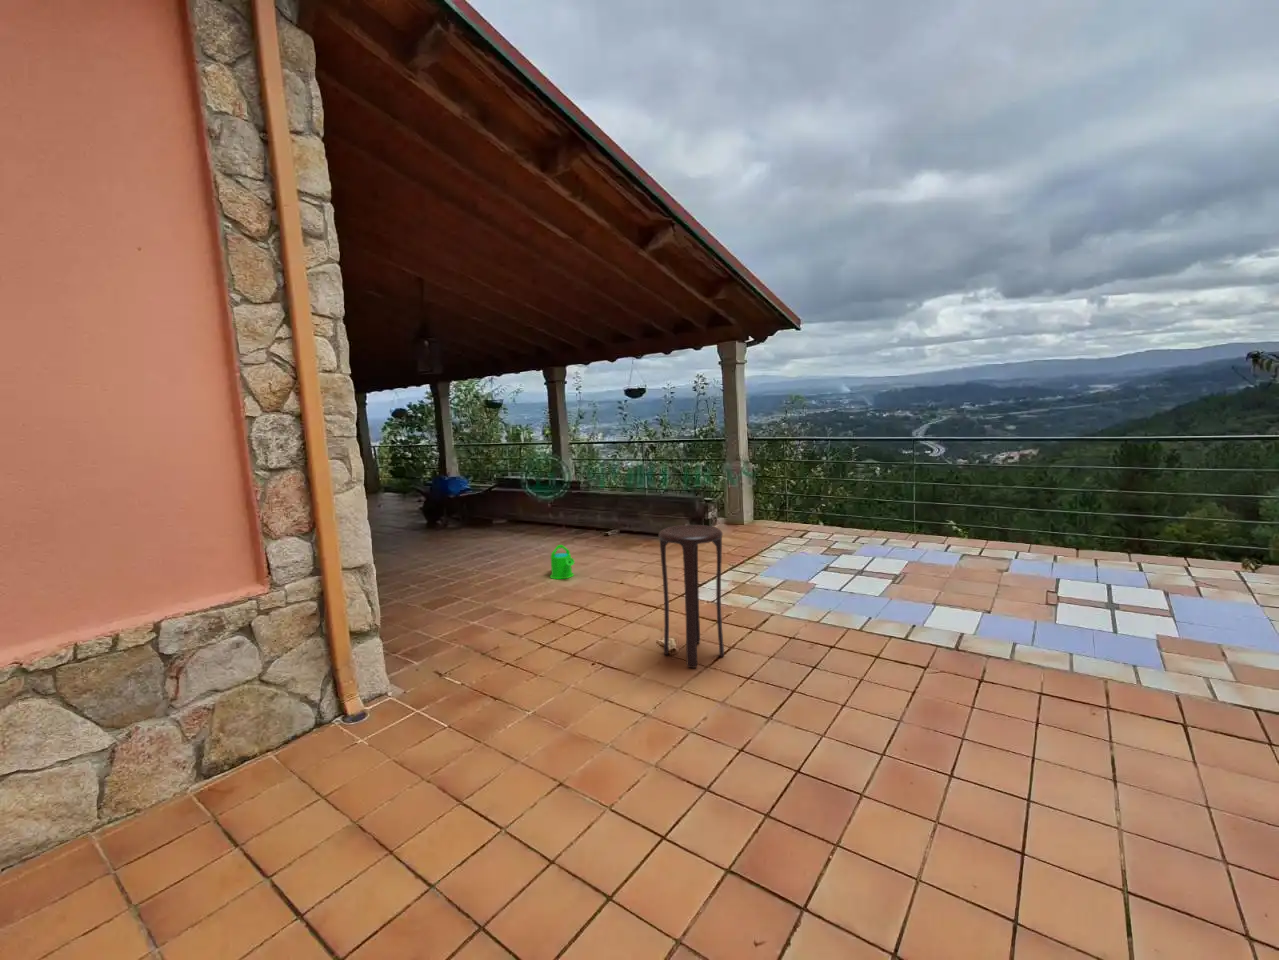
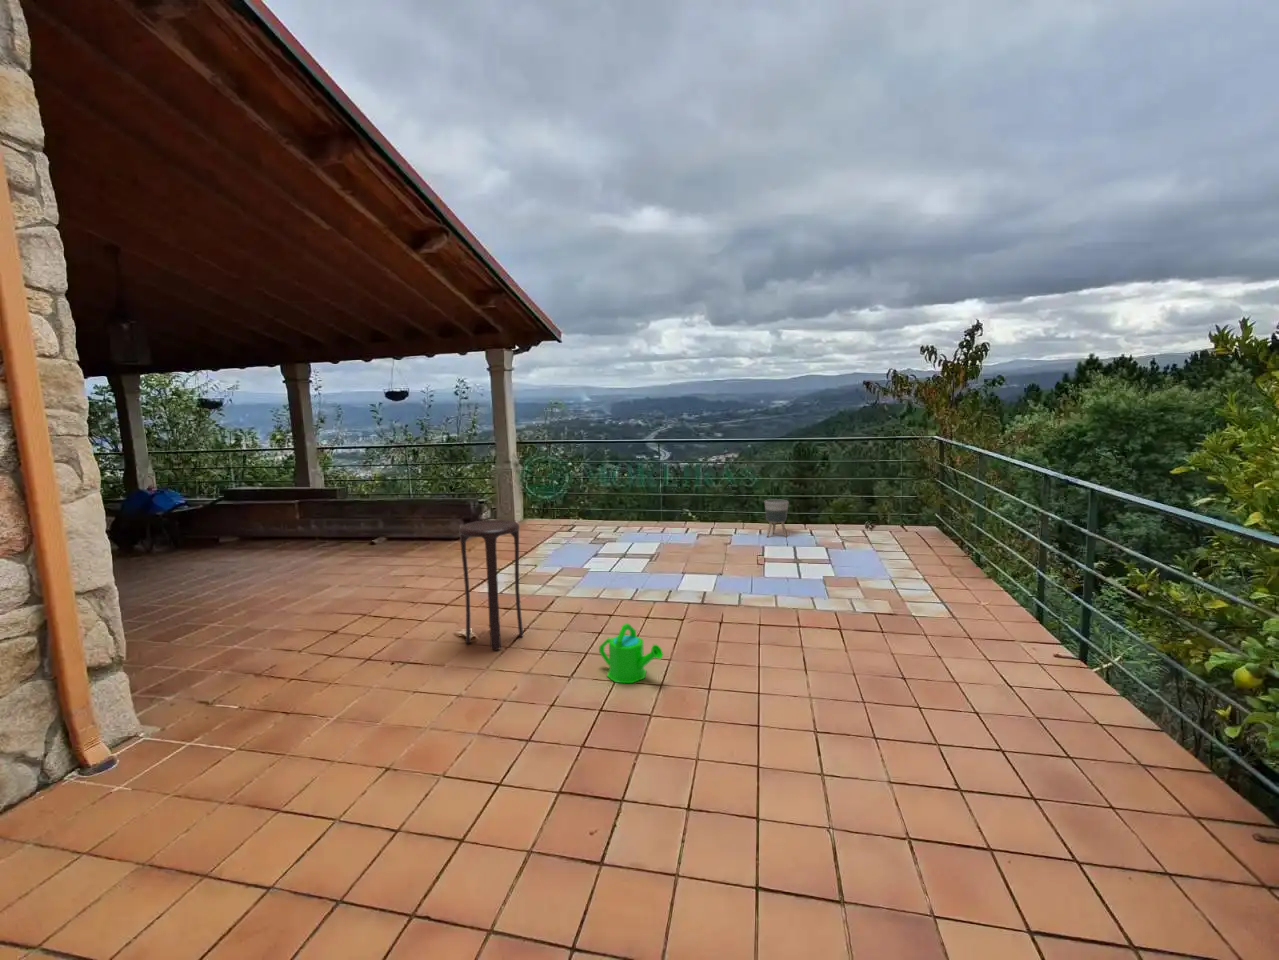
planter: none [1069,517,1110,570] -> present [765,499,788,537]
watering can: present [550,545,574,579] -> present [599,623,663,683]

